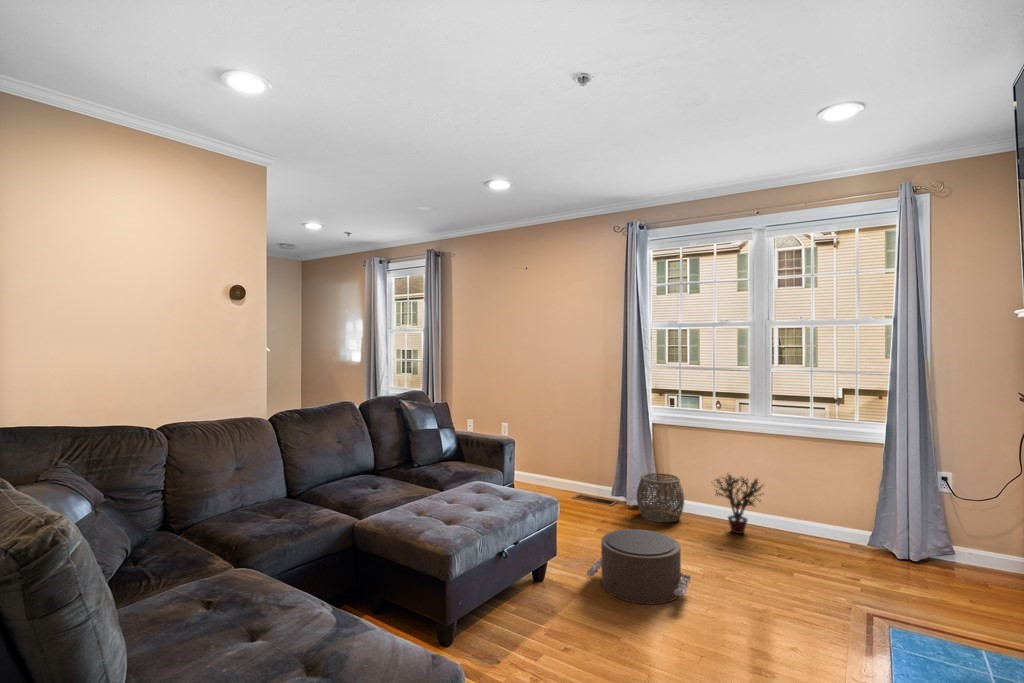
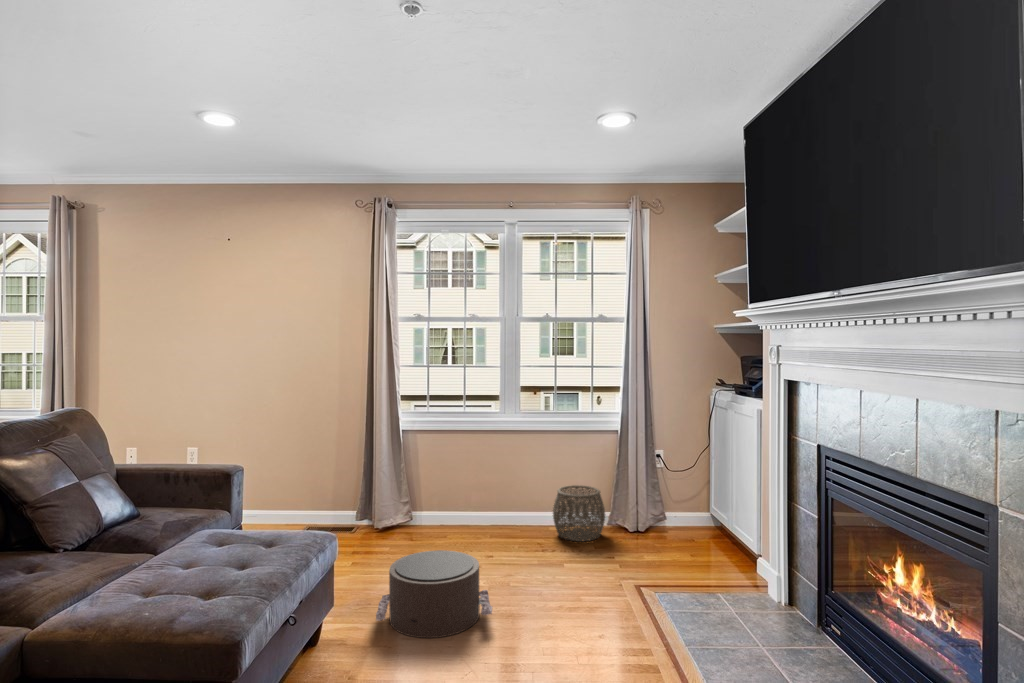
woven basket: present [636,473,684,522] -> present [553,485,605,541]
potted plant: present [716,475,762,534] -> none [472,474,523,537]

